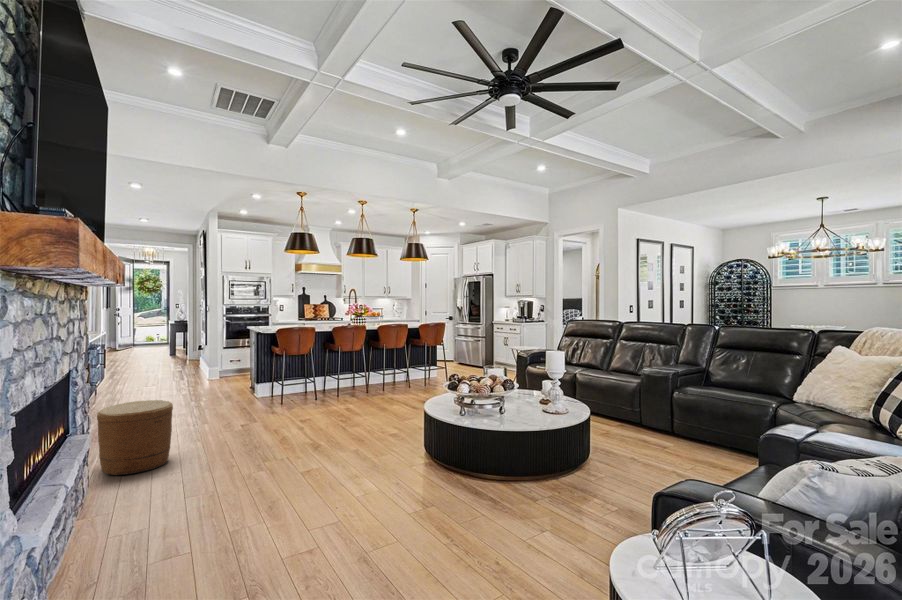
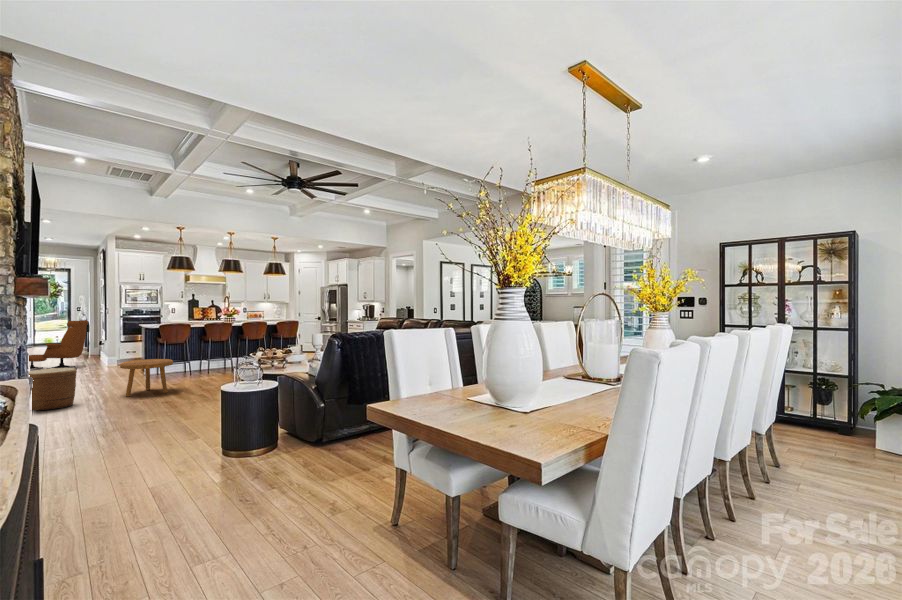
lounge chair: none [107,320,187,387] -> present [29,320,88,369]
footstool: none [233,382,306,444] -> present [120,359,173,396]

